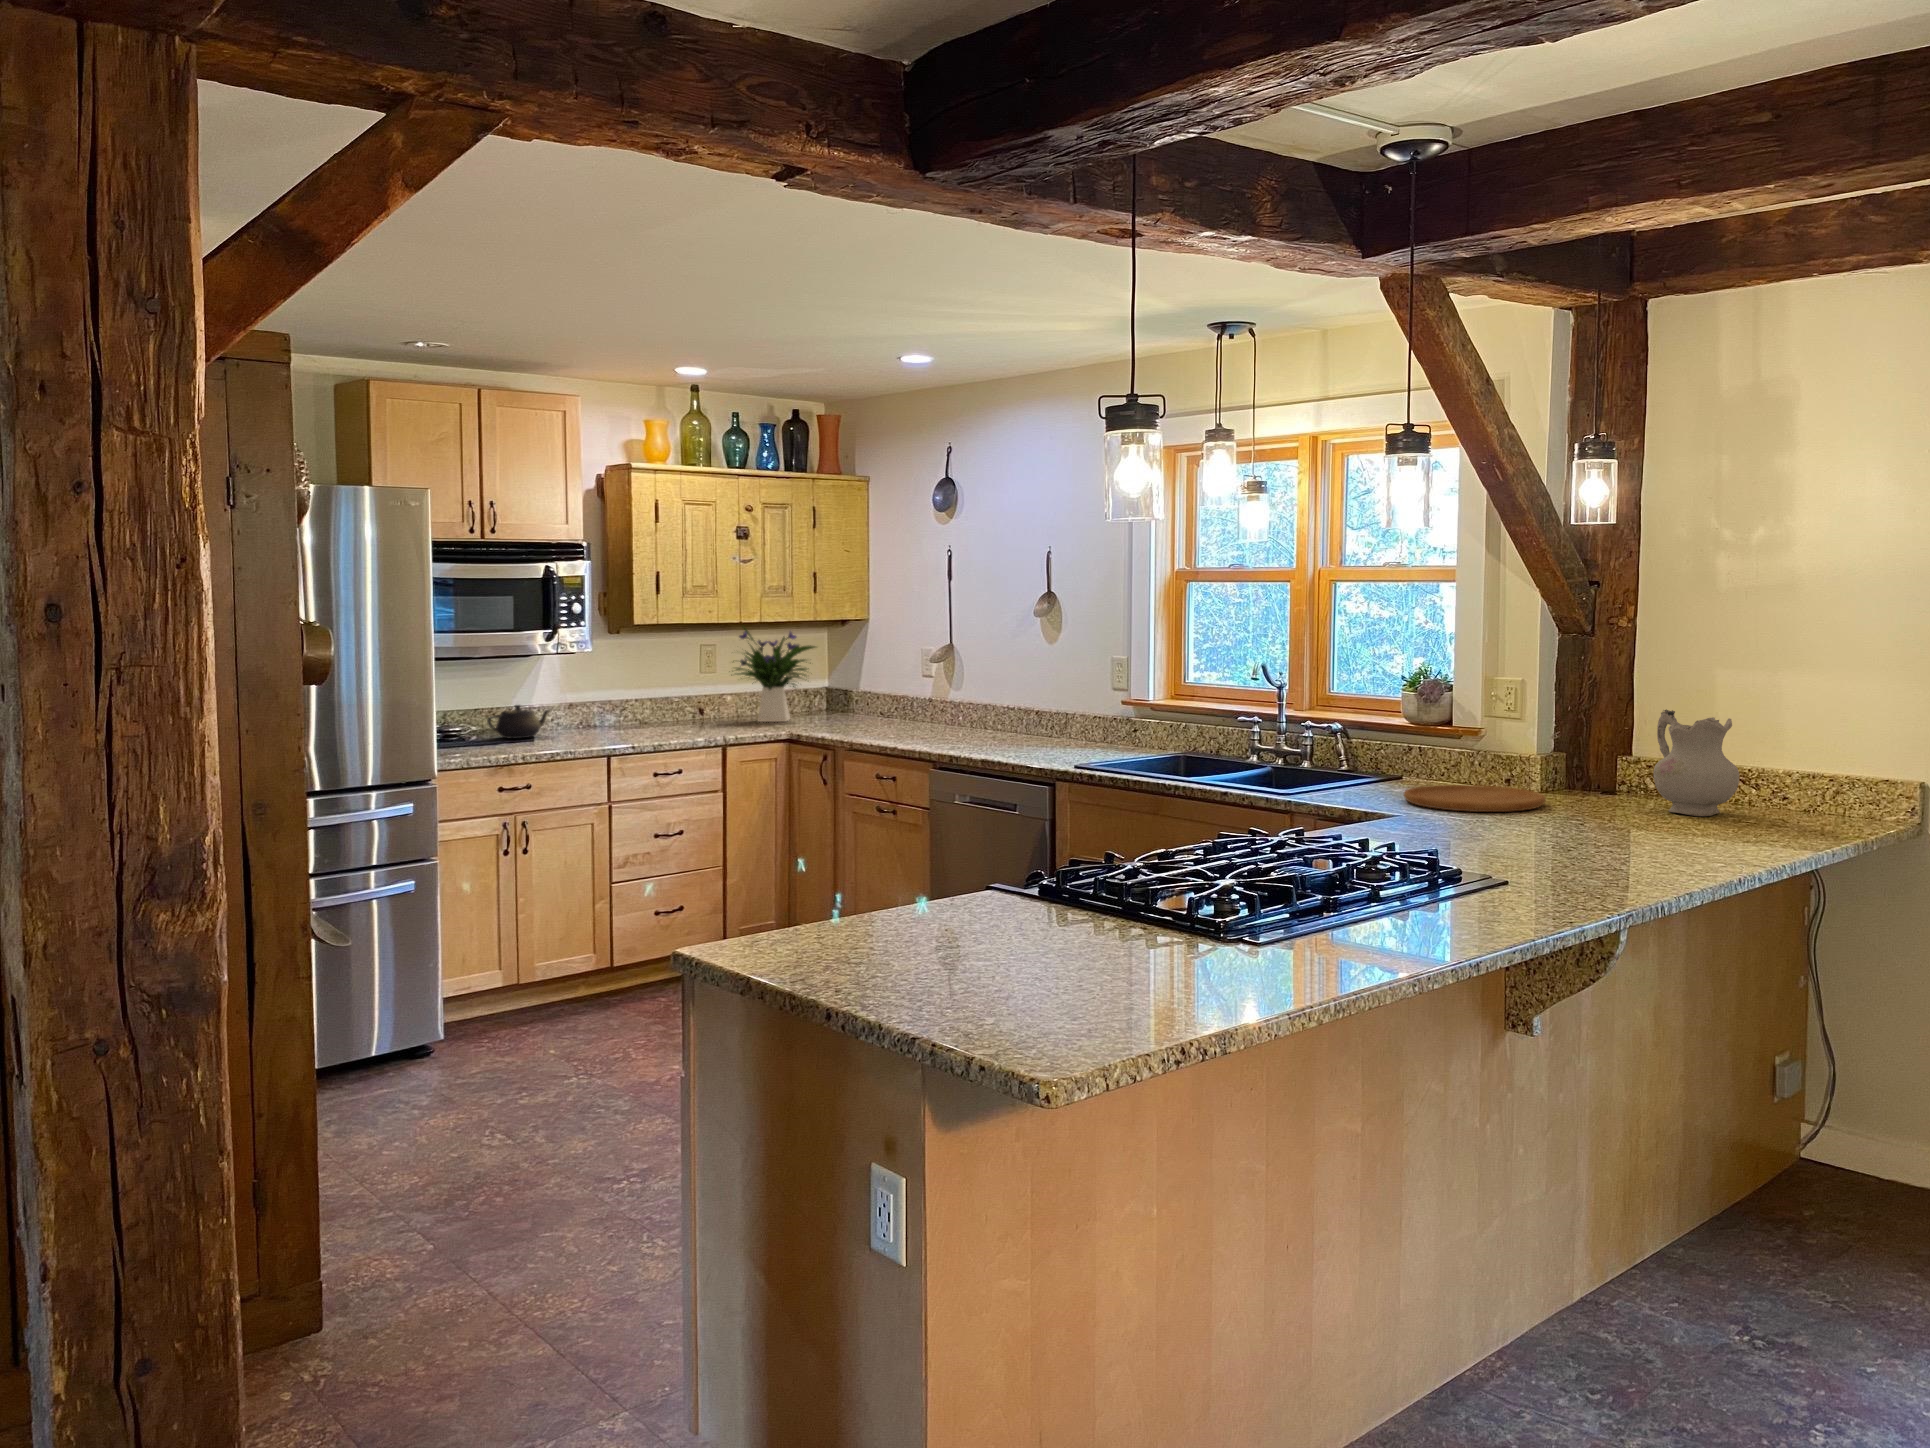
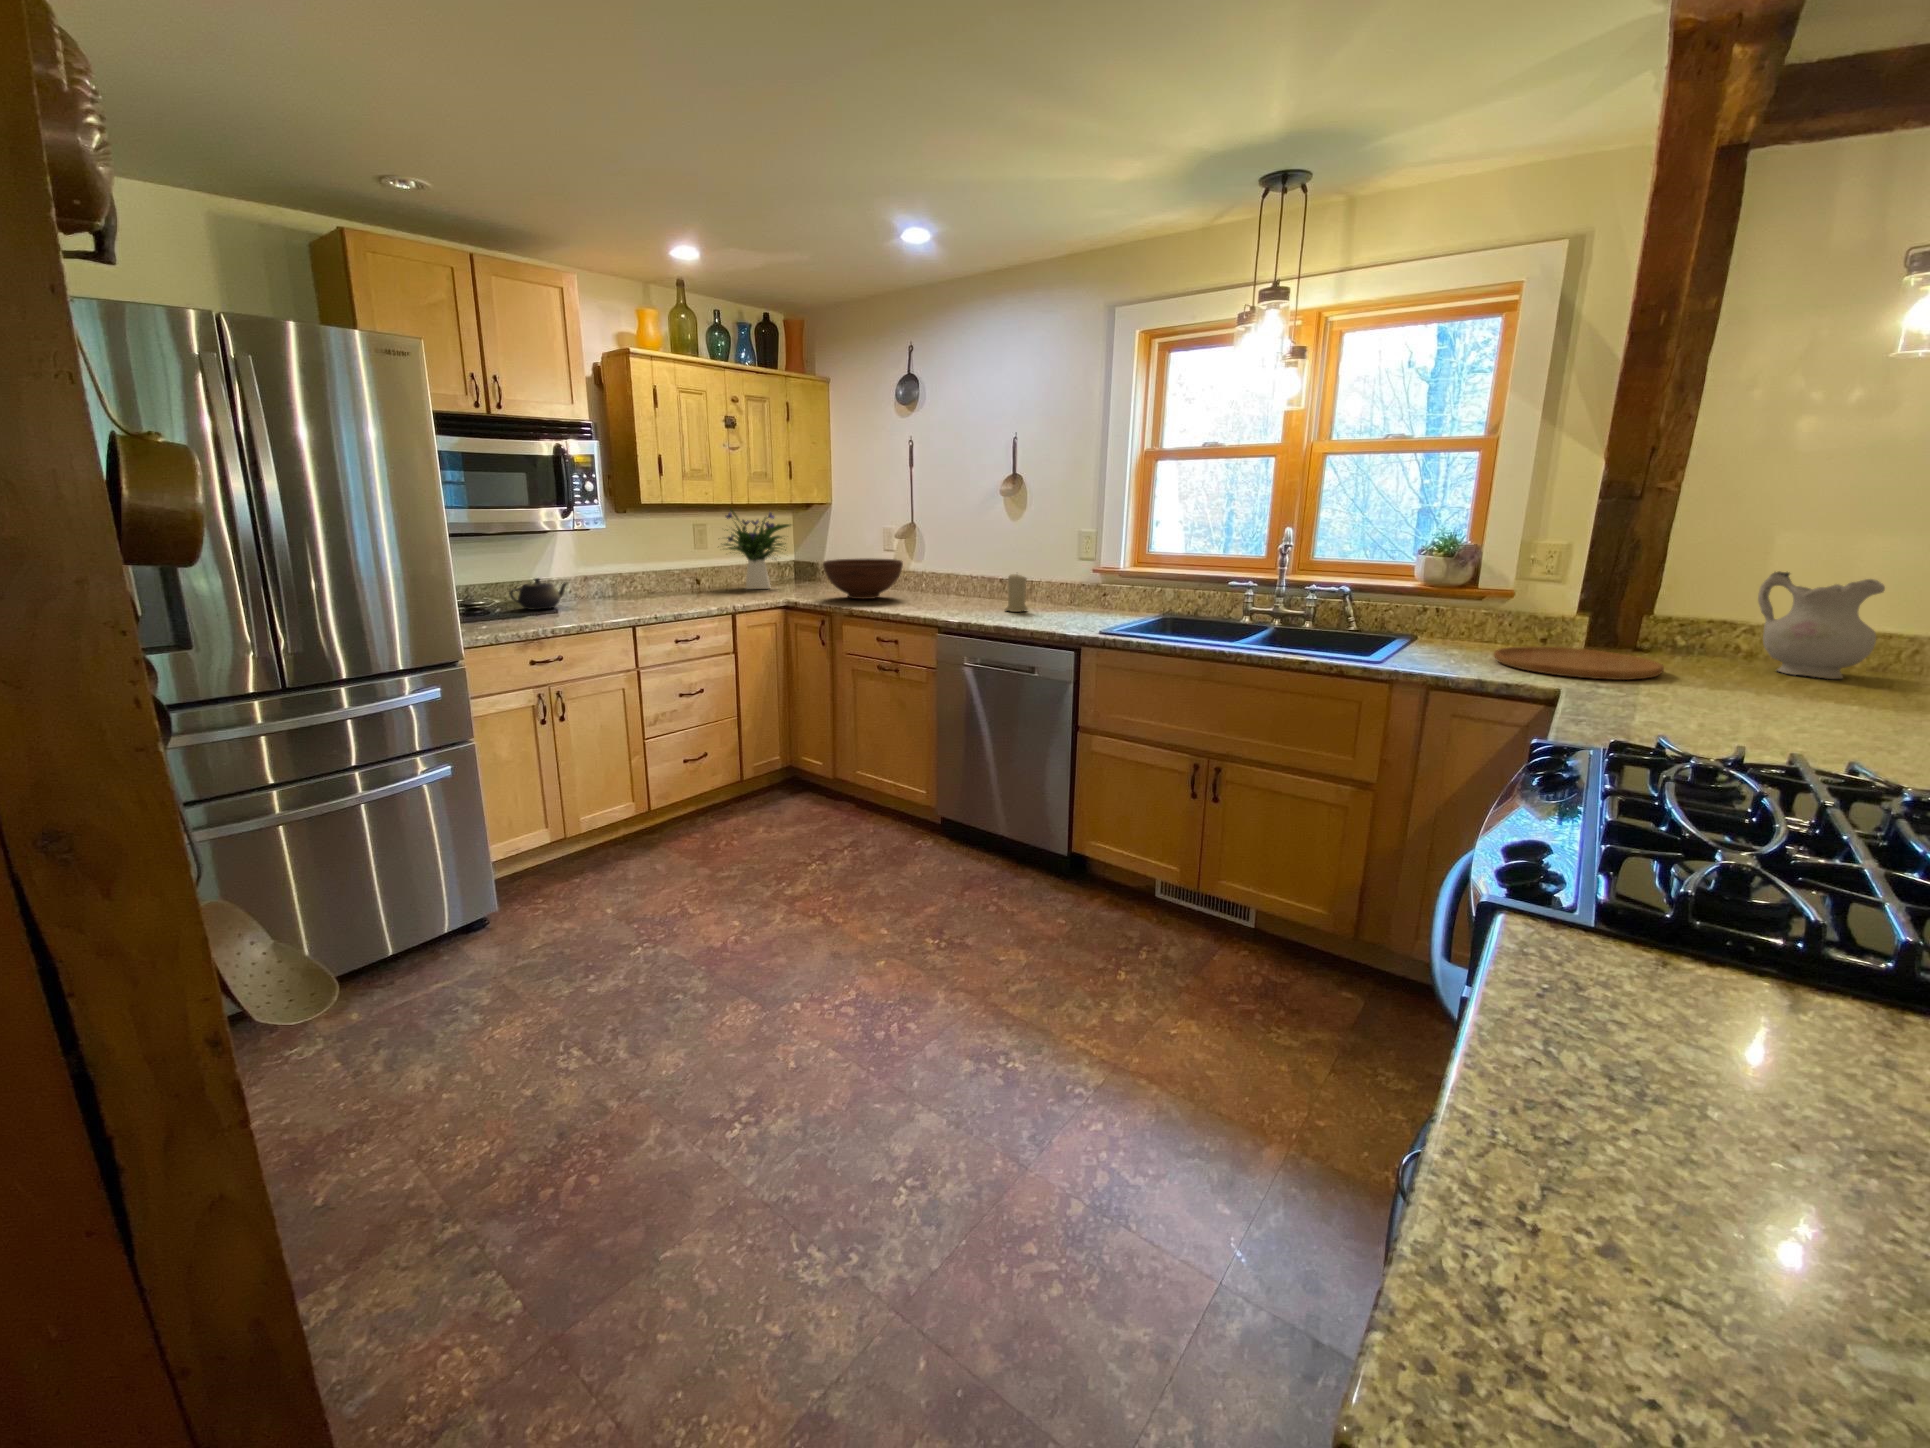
fruit bowl: none [832,687,925,734] -> present [823,558,903,599]
candle: none [1013,704,1041,749] -> present [1005,574,1027,612]

